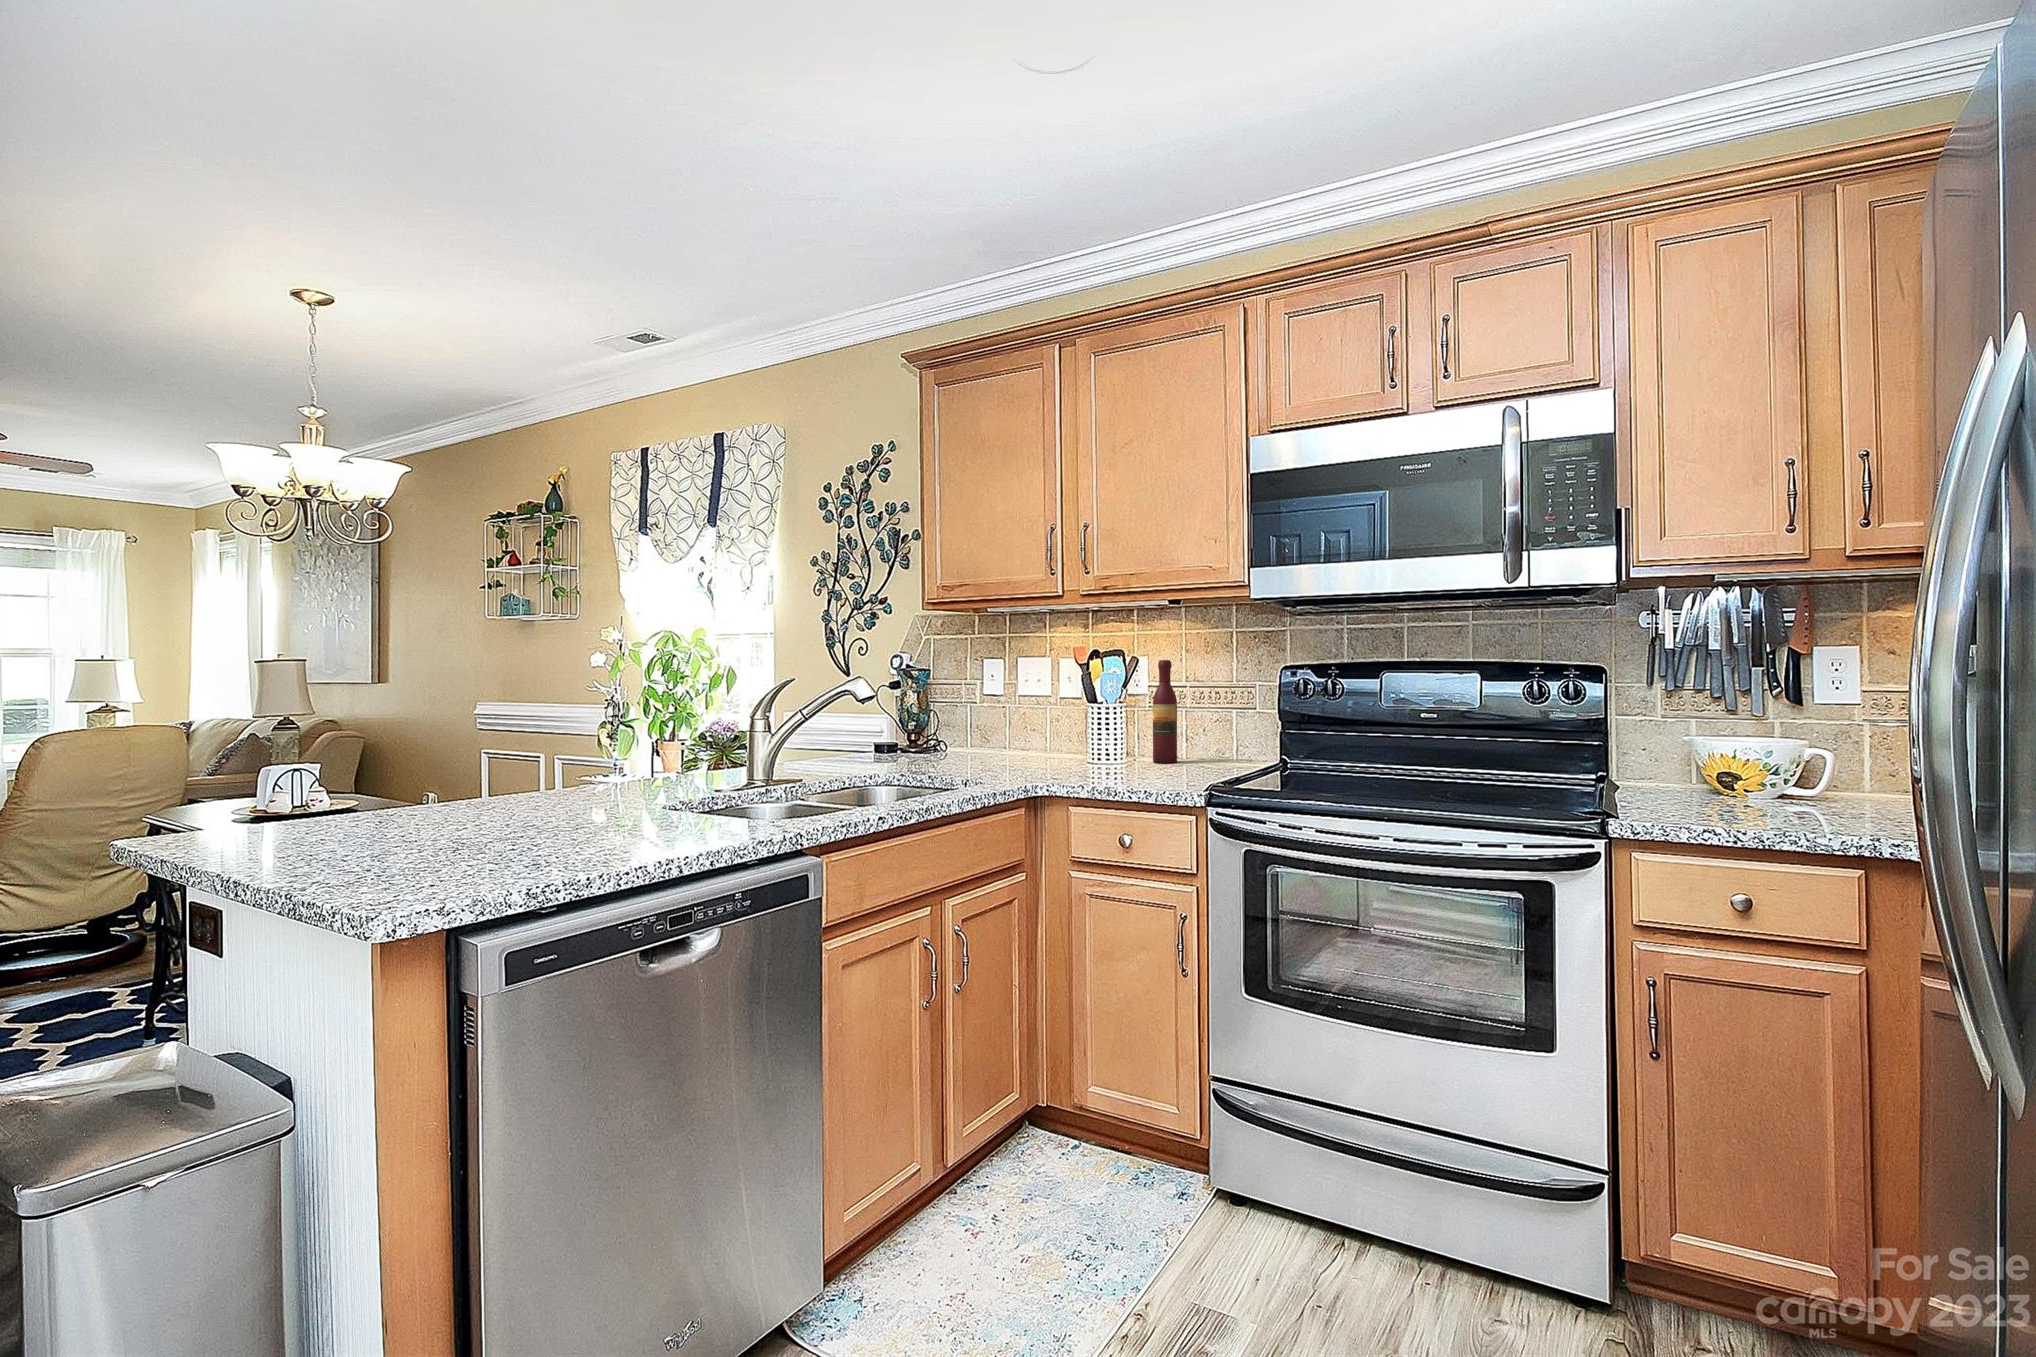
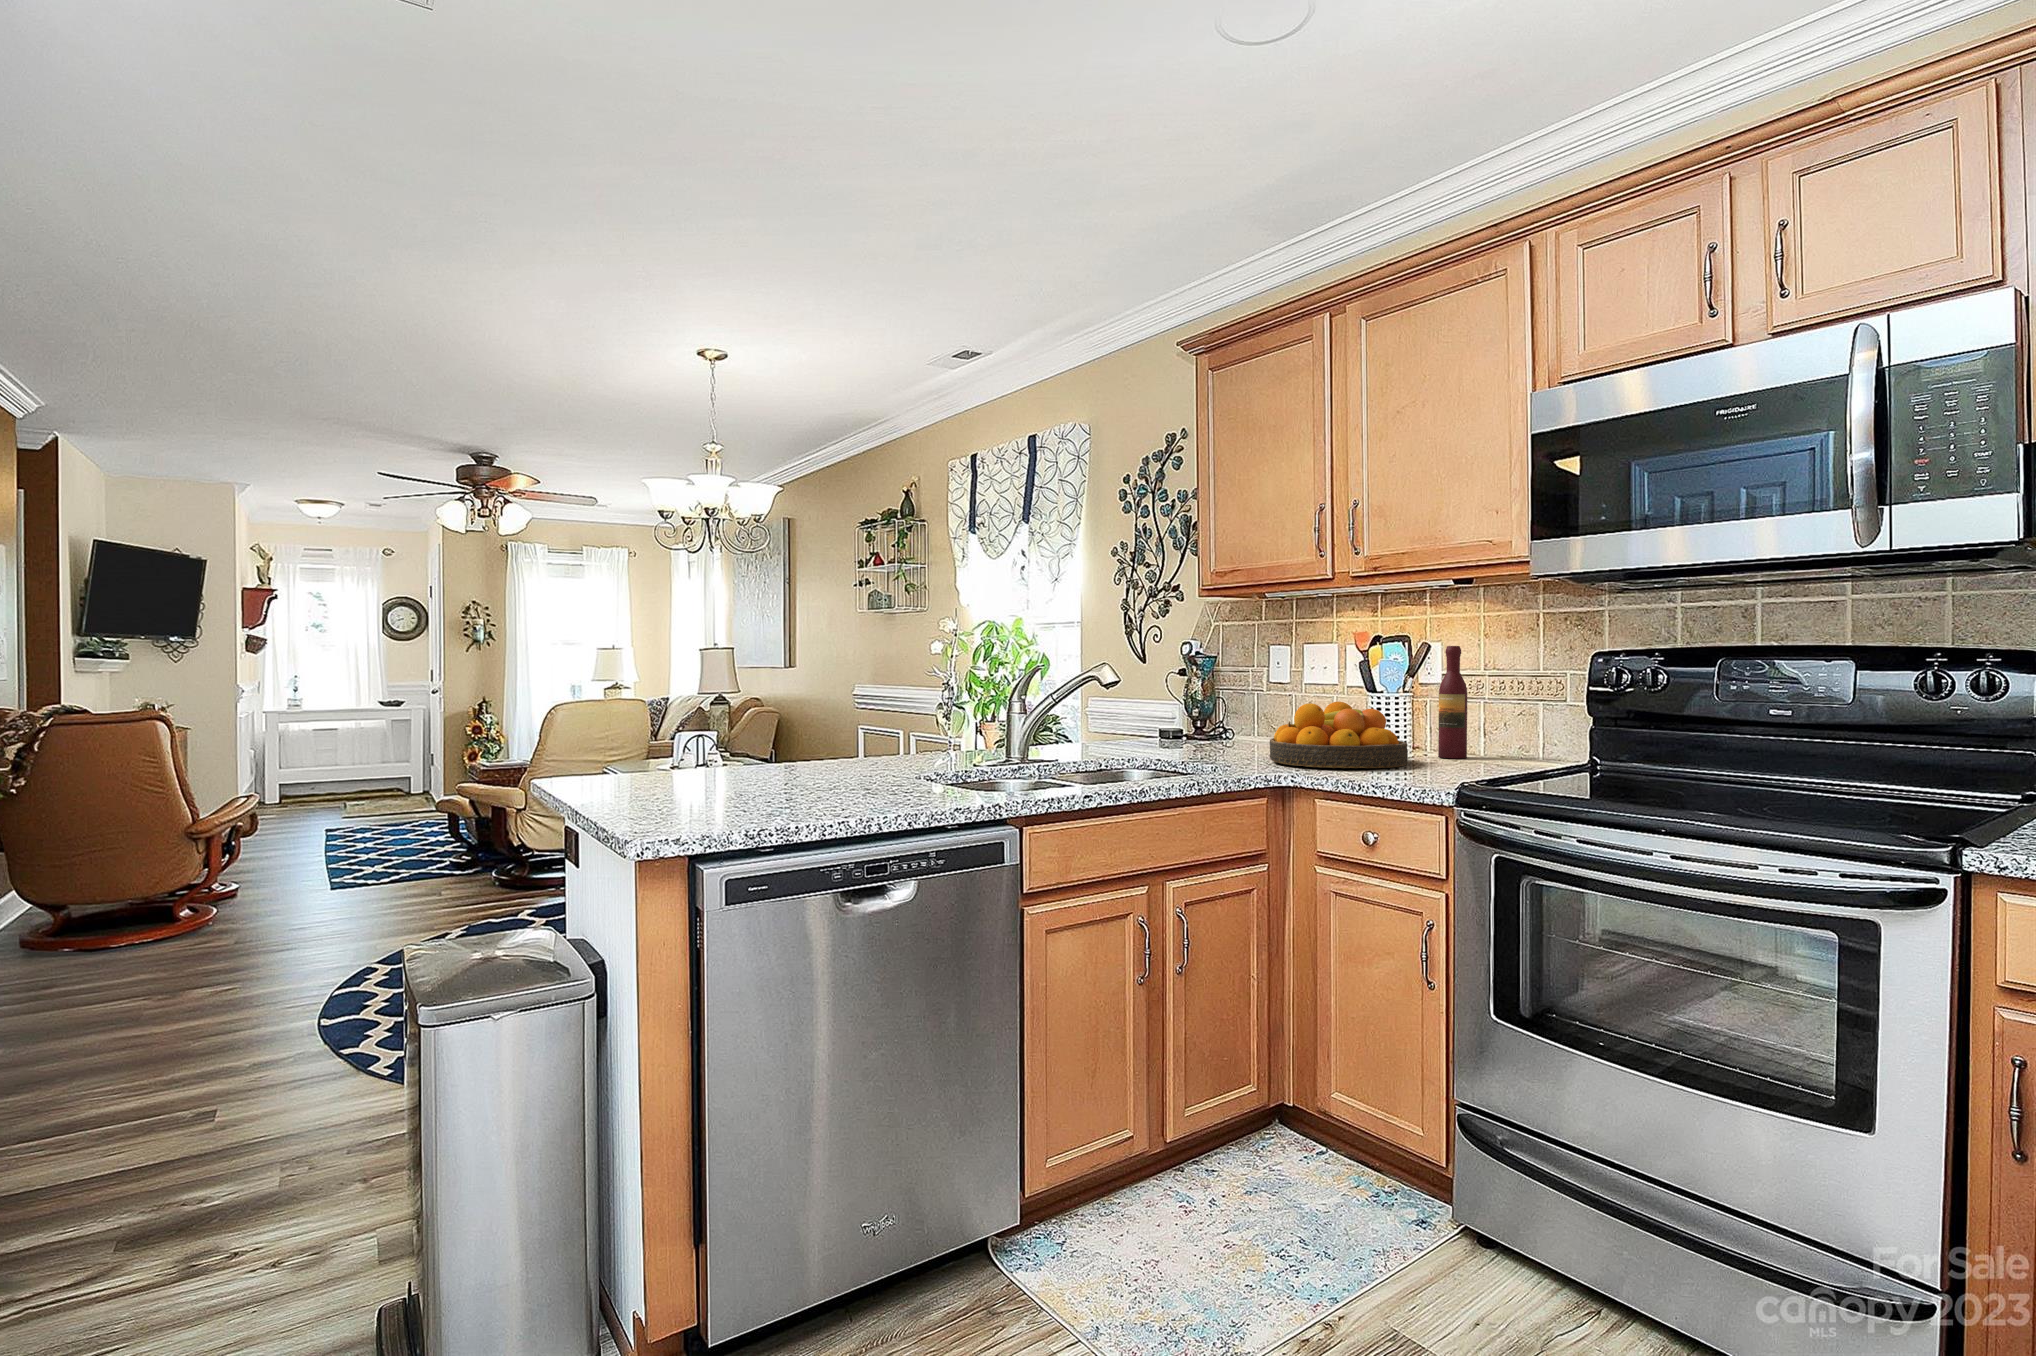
fruit bowl: none [1010,713,1137,777] -> present [1270,701,1408,768]

